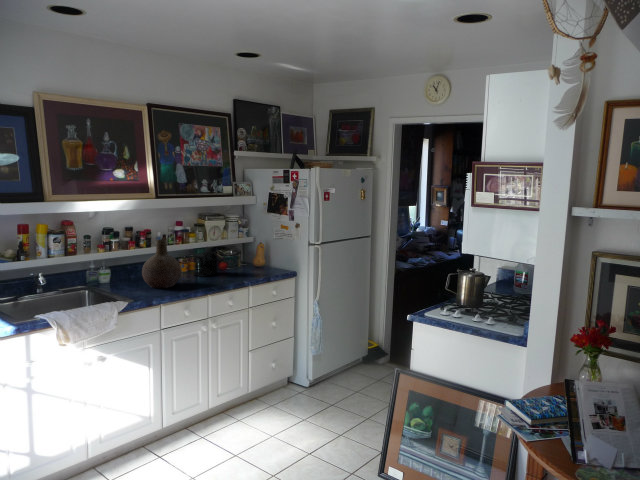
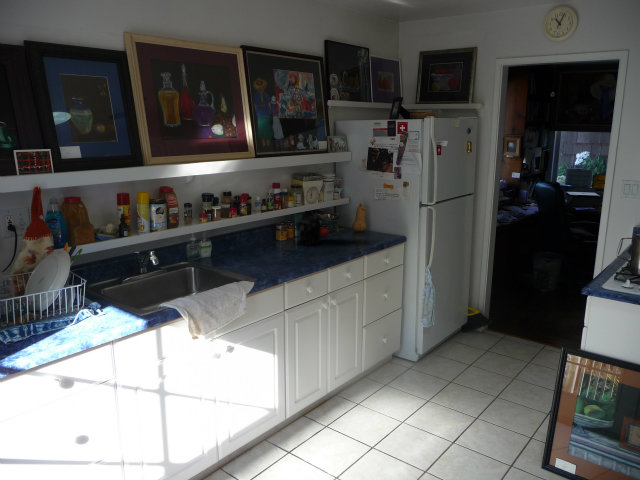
vase: present [142,239,182,288] -> none [250,205,294,262]

